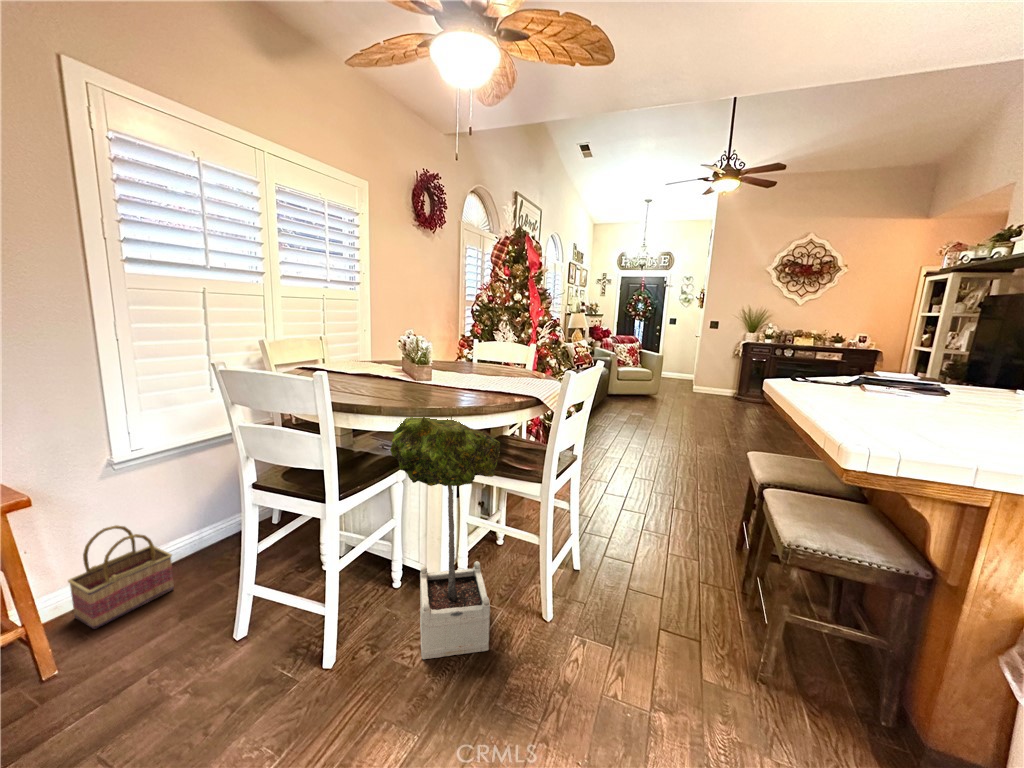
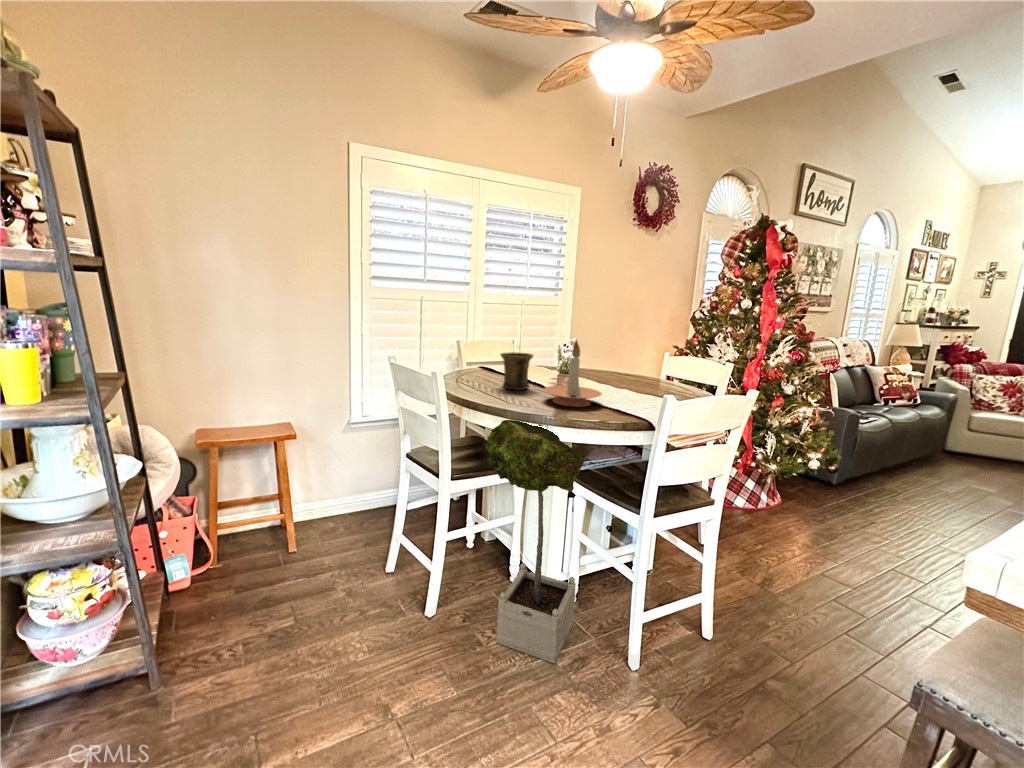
candle holder: none [422,327,481,395] -> present [544,340,602,407]
mug: none [357,347,395,387] -> present [500,352,533,390]
basket: present [68,525,174,629] -> none [321,465,376,531]

